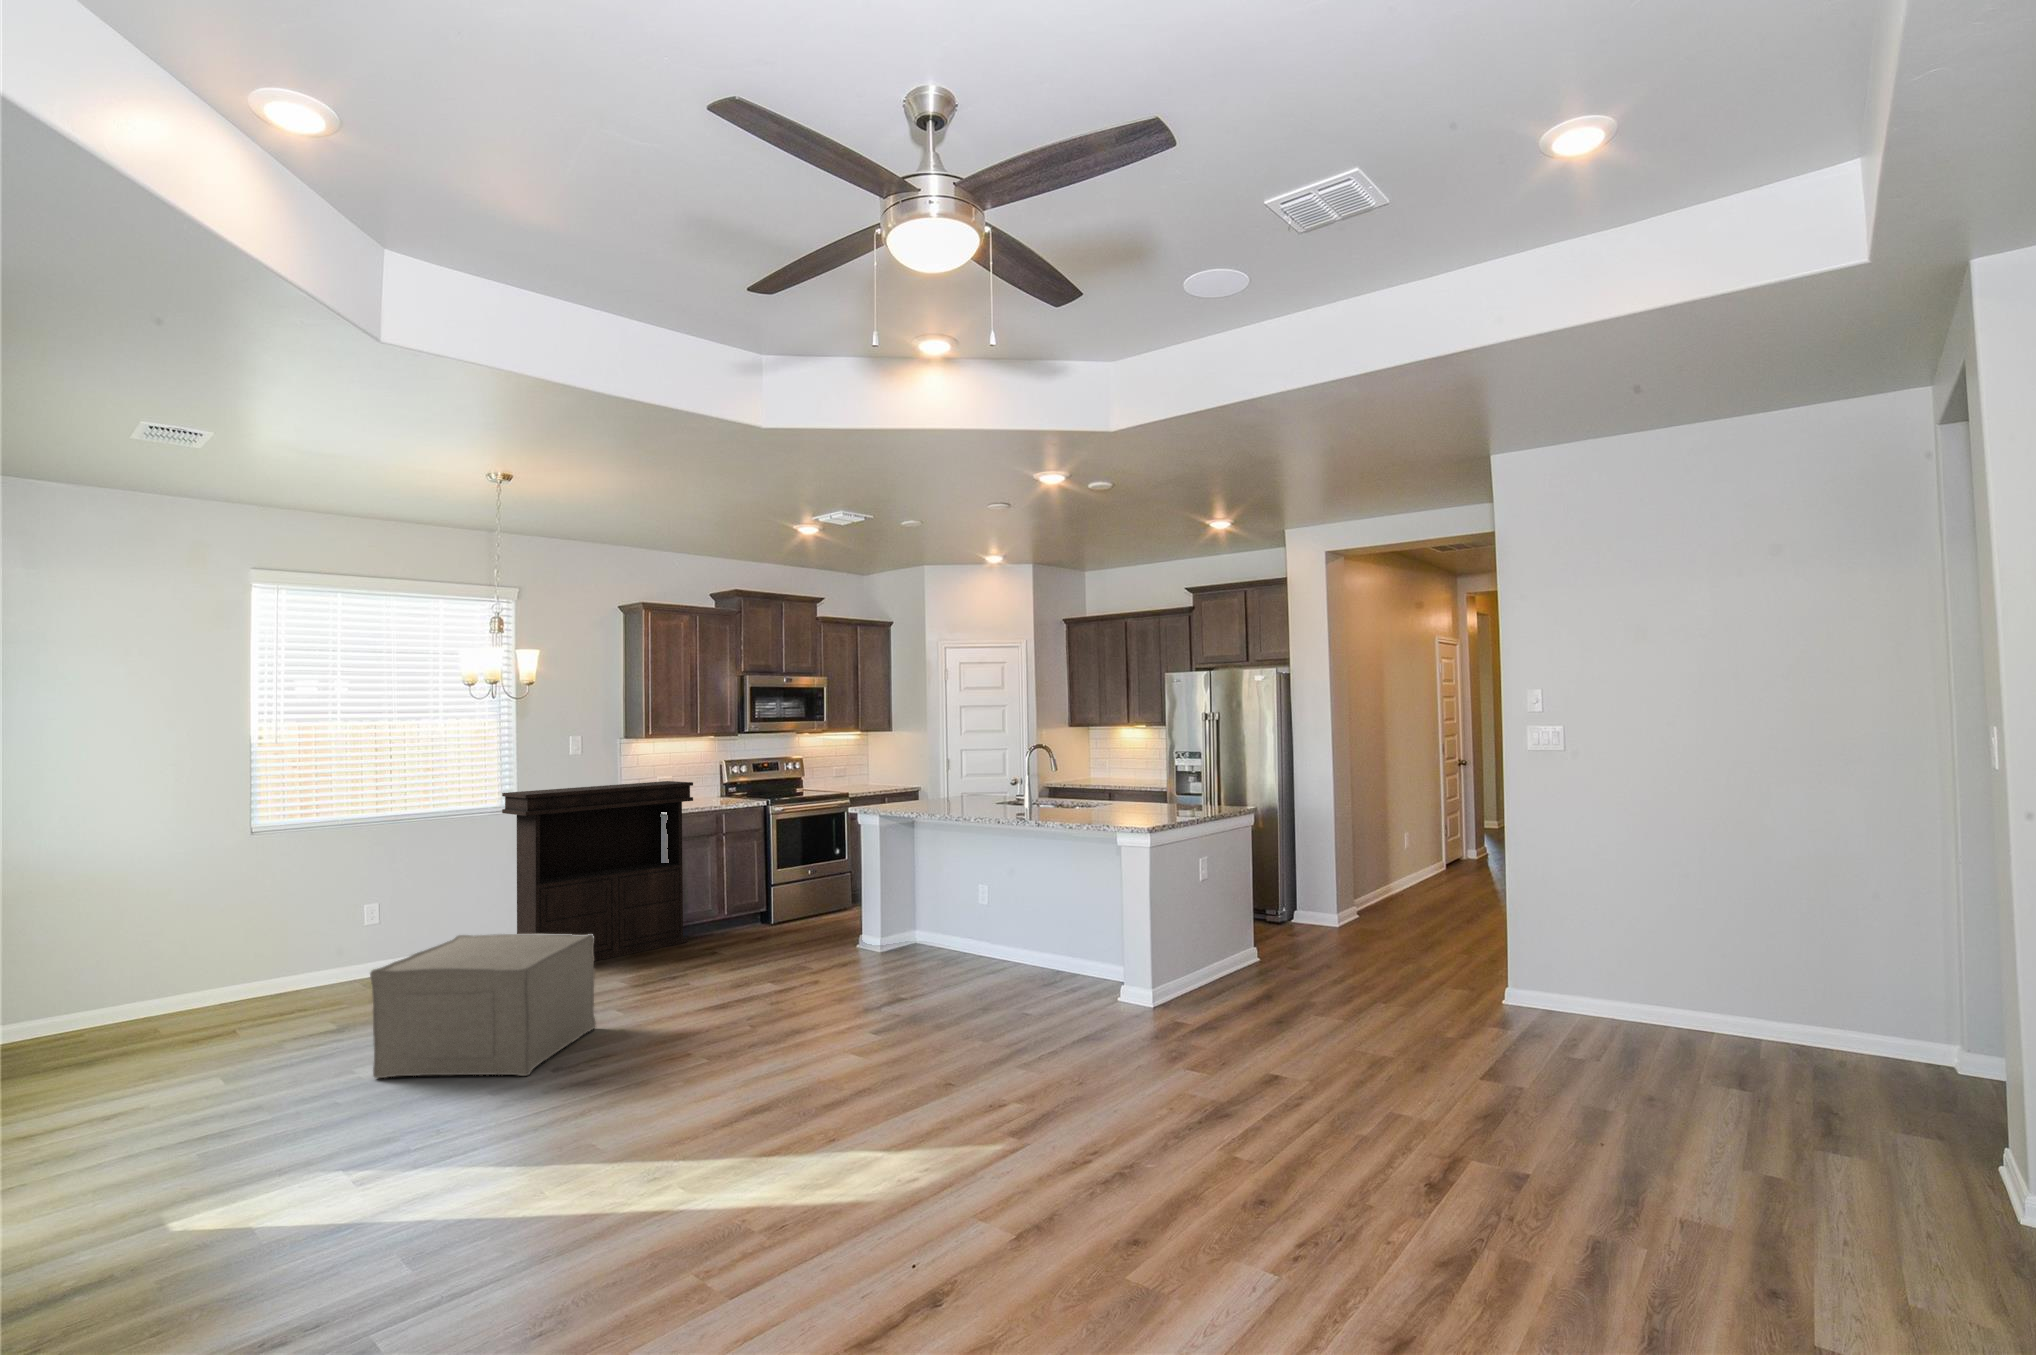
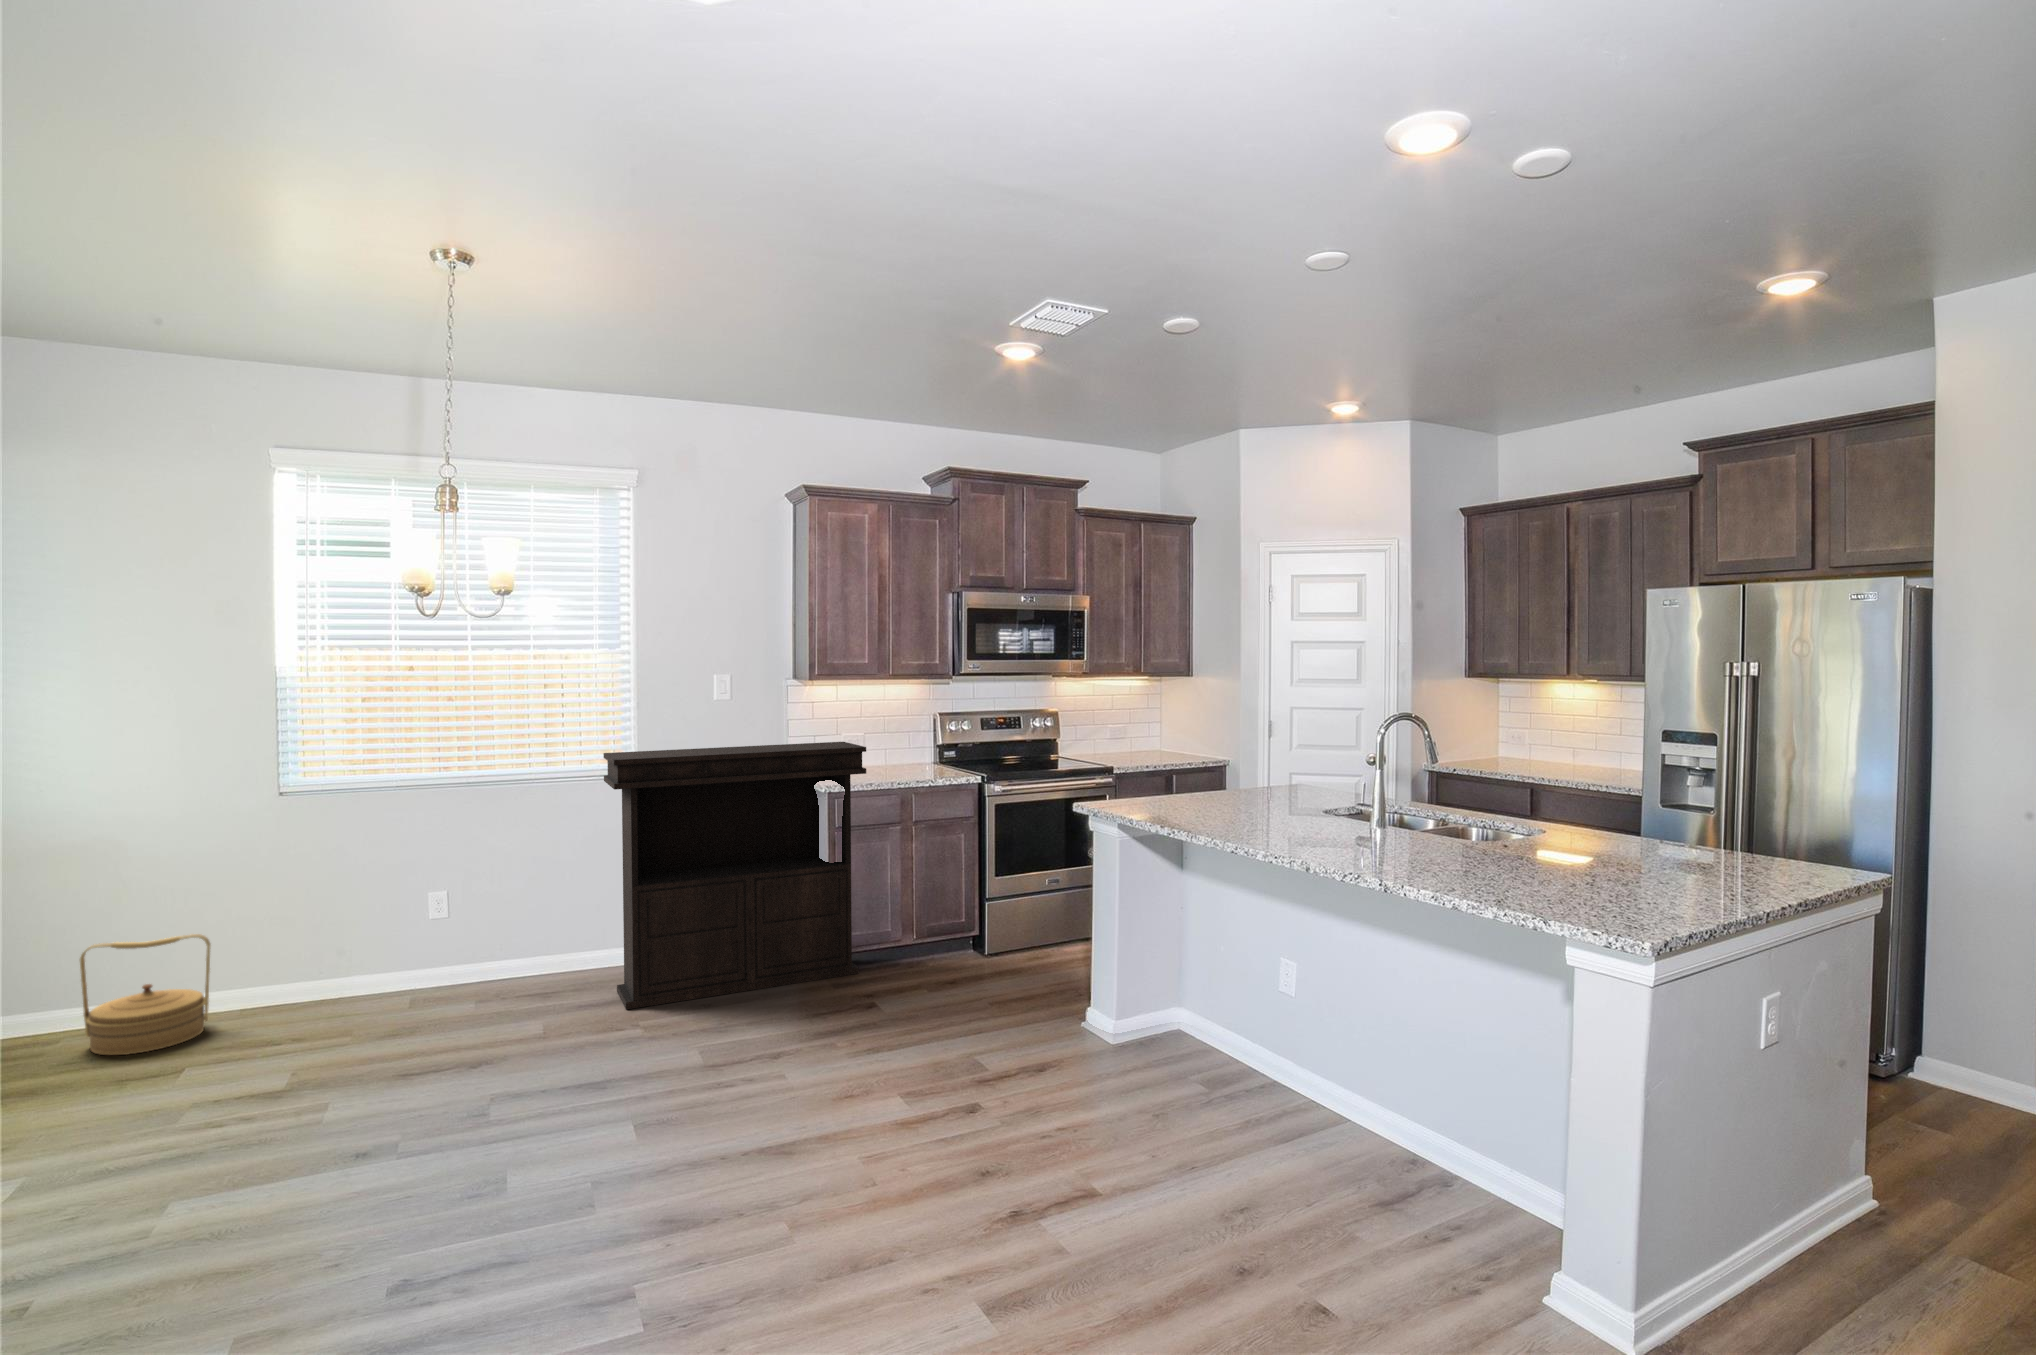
ottoman: present [370,934,596,1078] -> none [207,982,594,1278]
woven basket: none [84,944,189,1039] -> present [80,934,210,1055]

